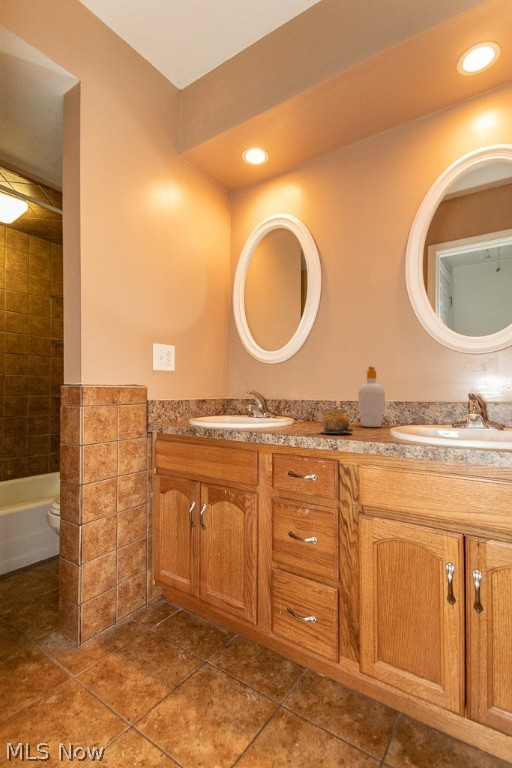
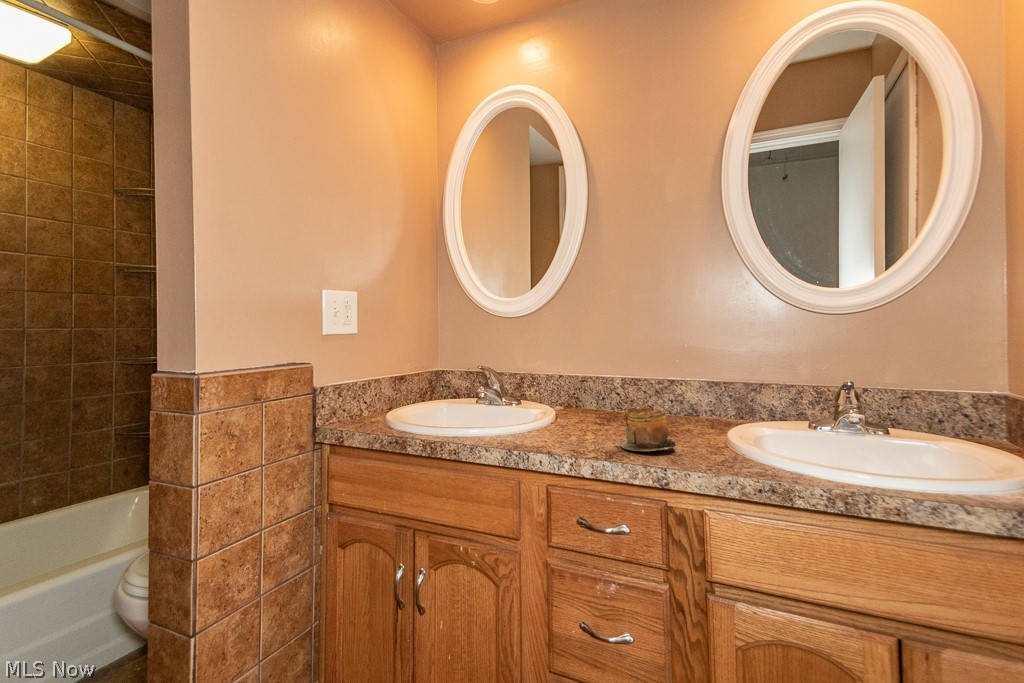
soap bottle: present [359,367,385,427] -> none [658,333,700,425]

